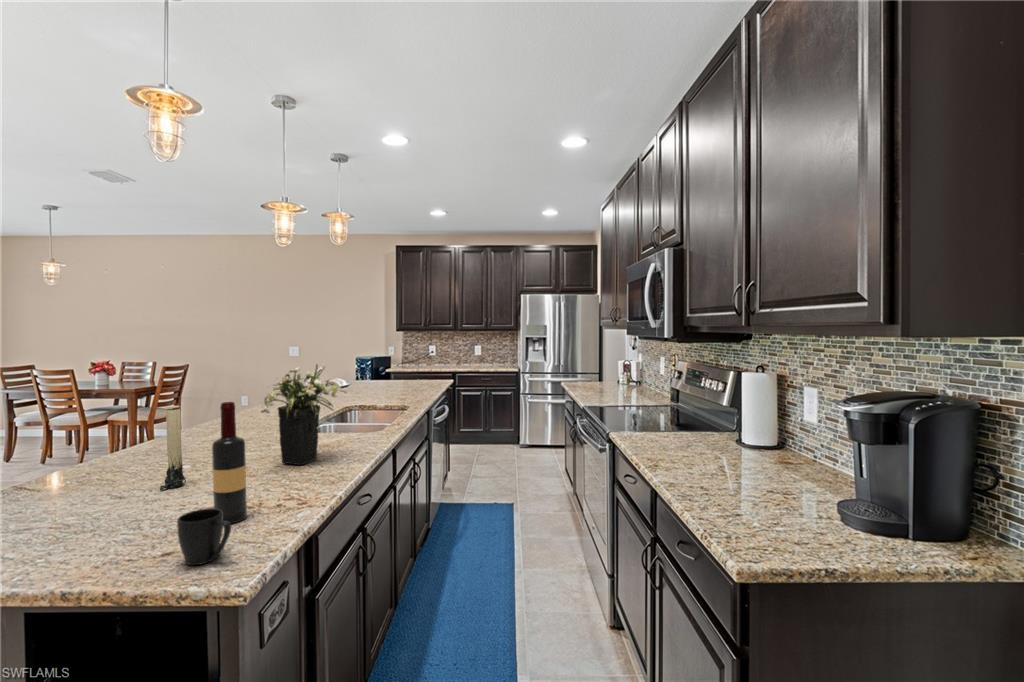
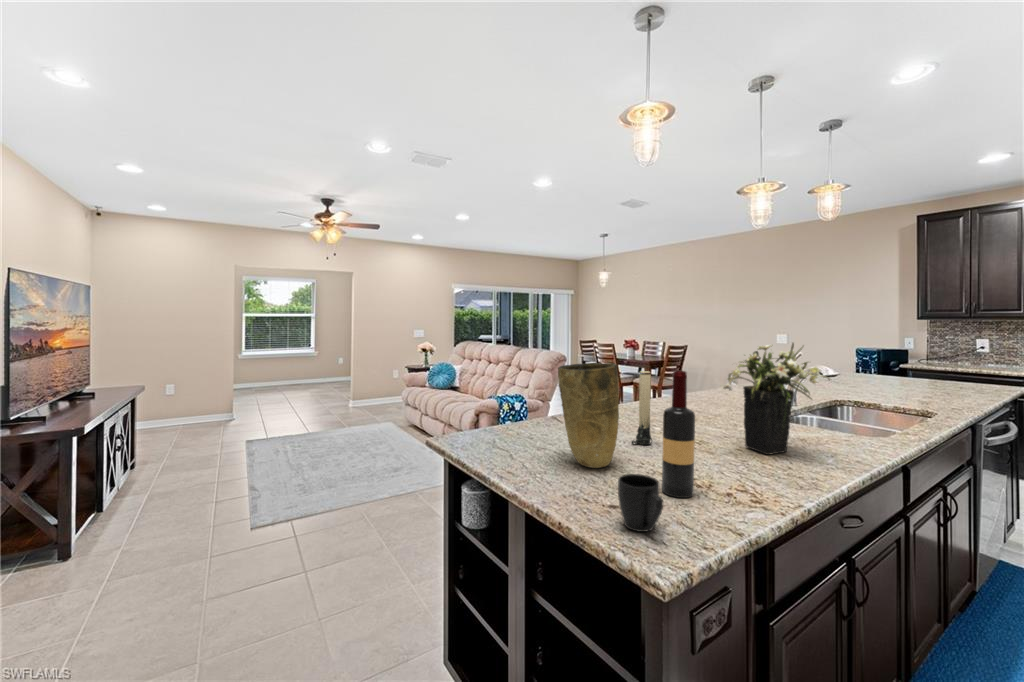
vase: none [58,403,152,529] -> present [558,363,619,468]

